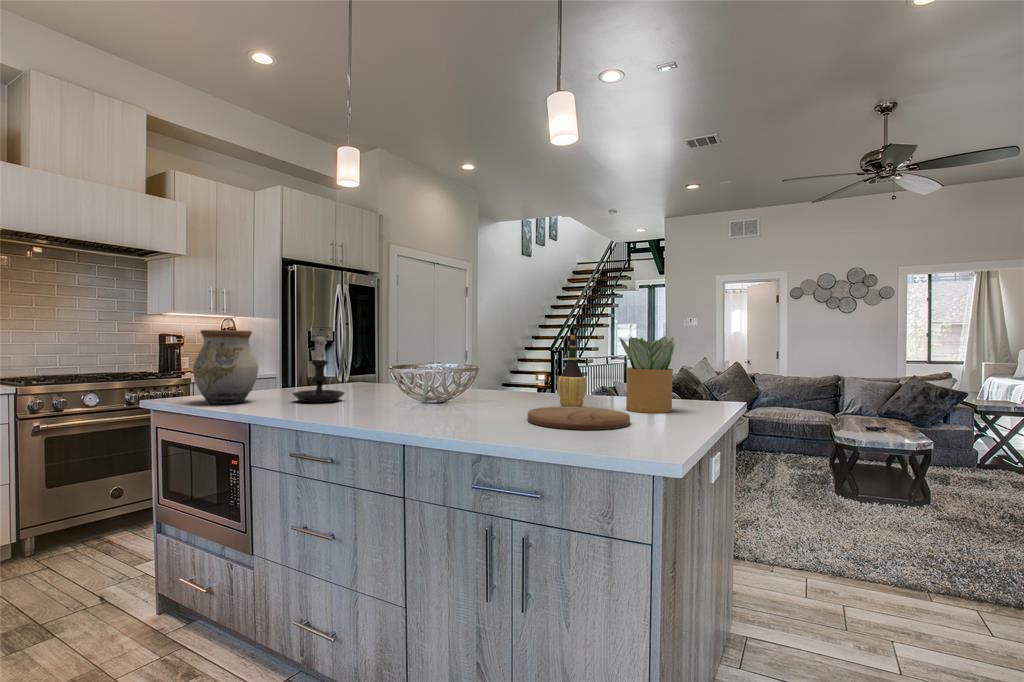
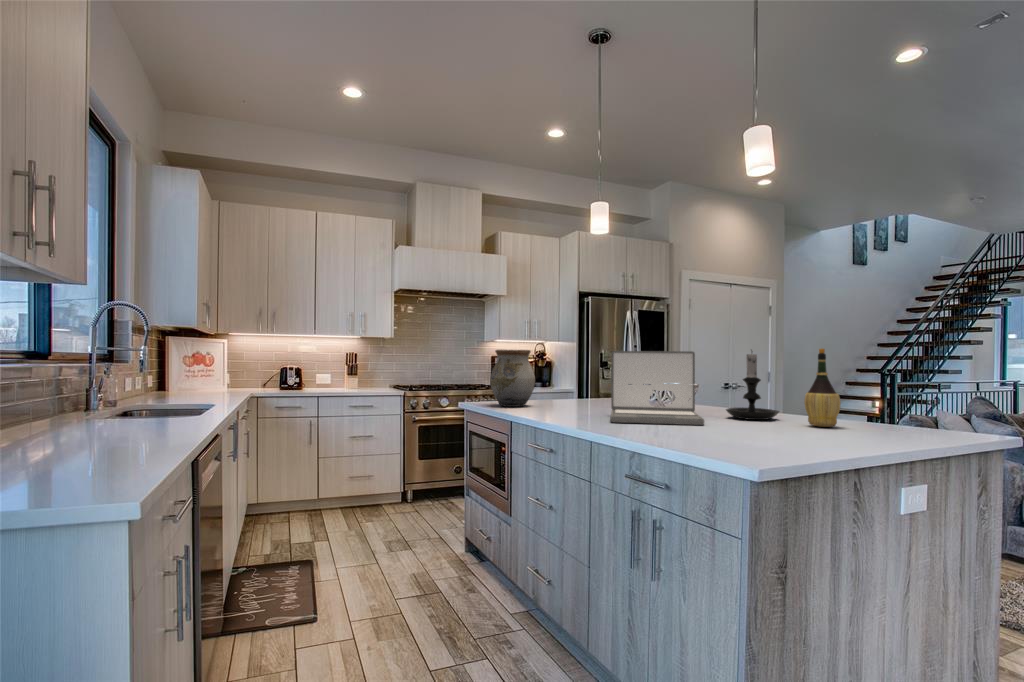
laptop: none [368,334,476,418] -> present [611,351,704,425]
candle holder: present [292,336,345,402] -> present [726,354,779,420]
potted plant: present [620,336,675,413] -> none [880,348,959,439]
cutting board: present [527,407,630,430] -> none [749,423,872,447]

